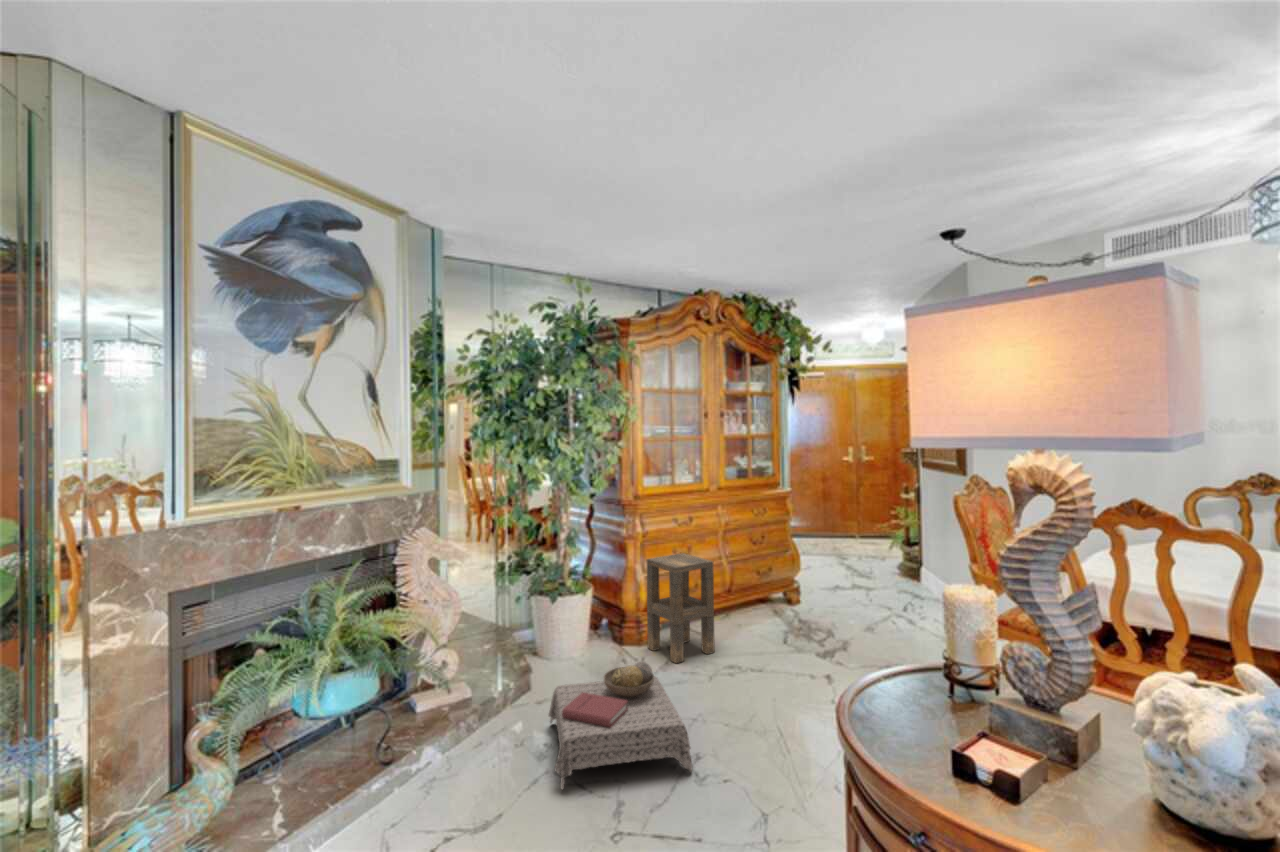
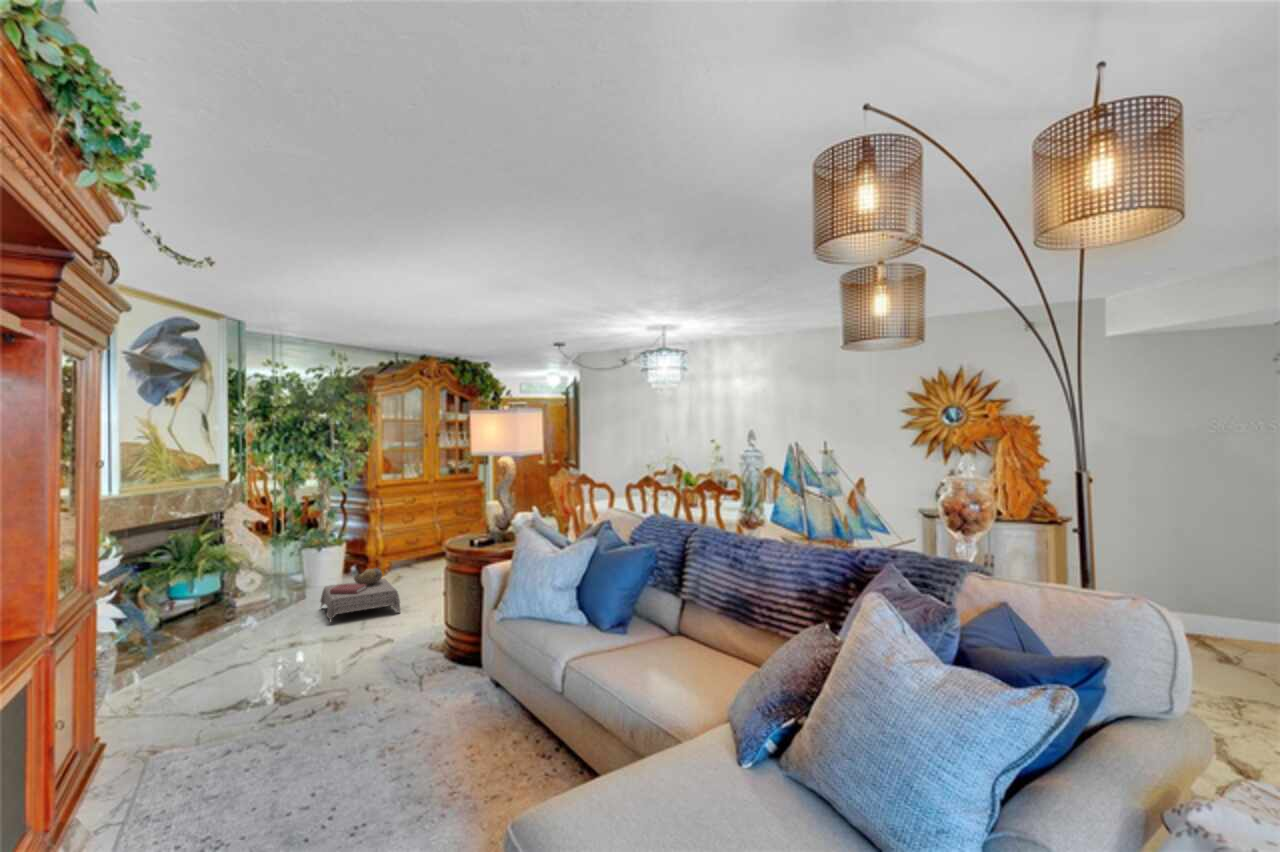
side table: present [647,553,715,663] -> none [383,520,426,582]

